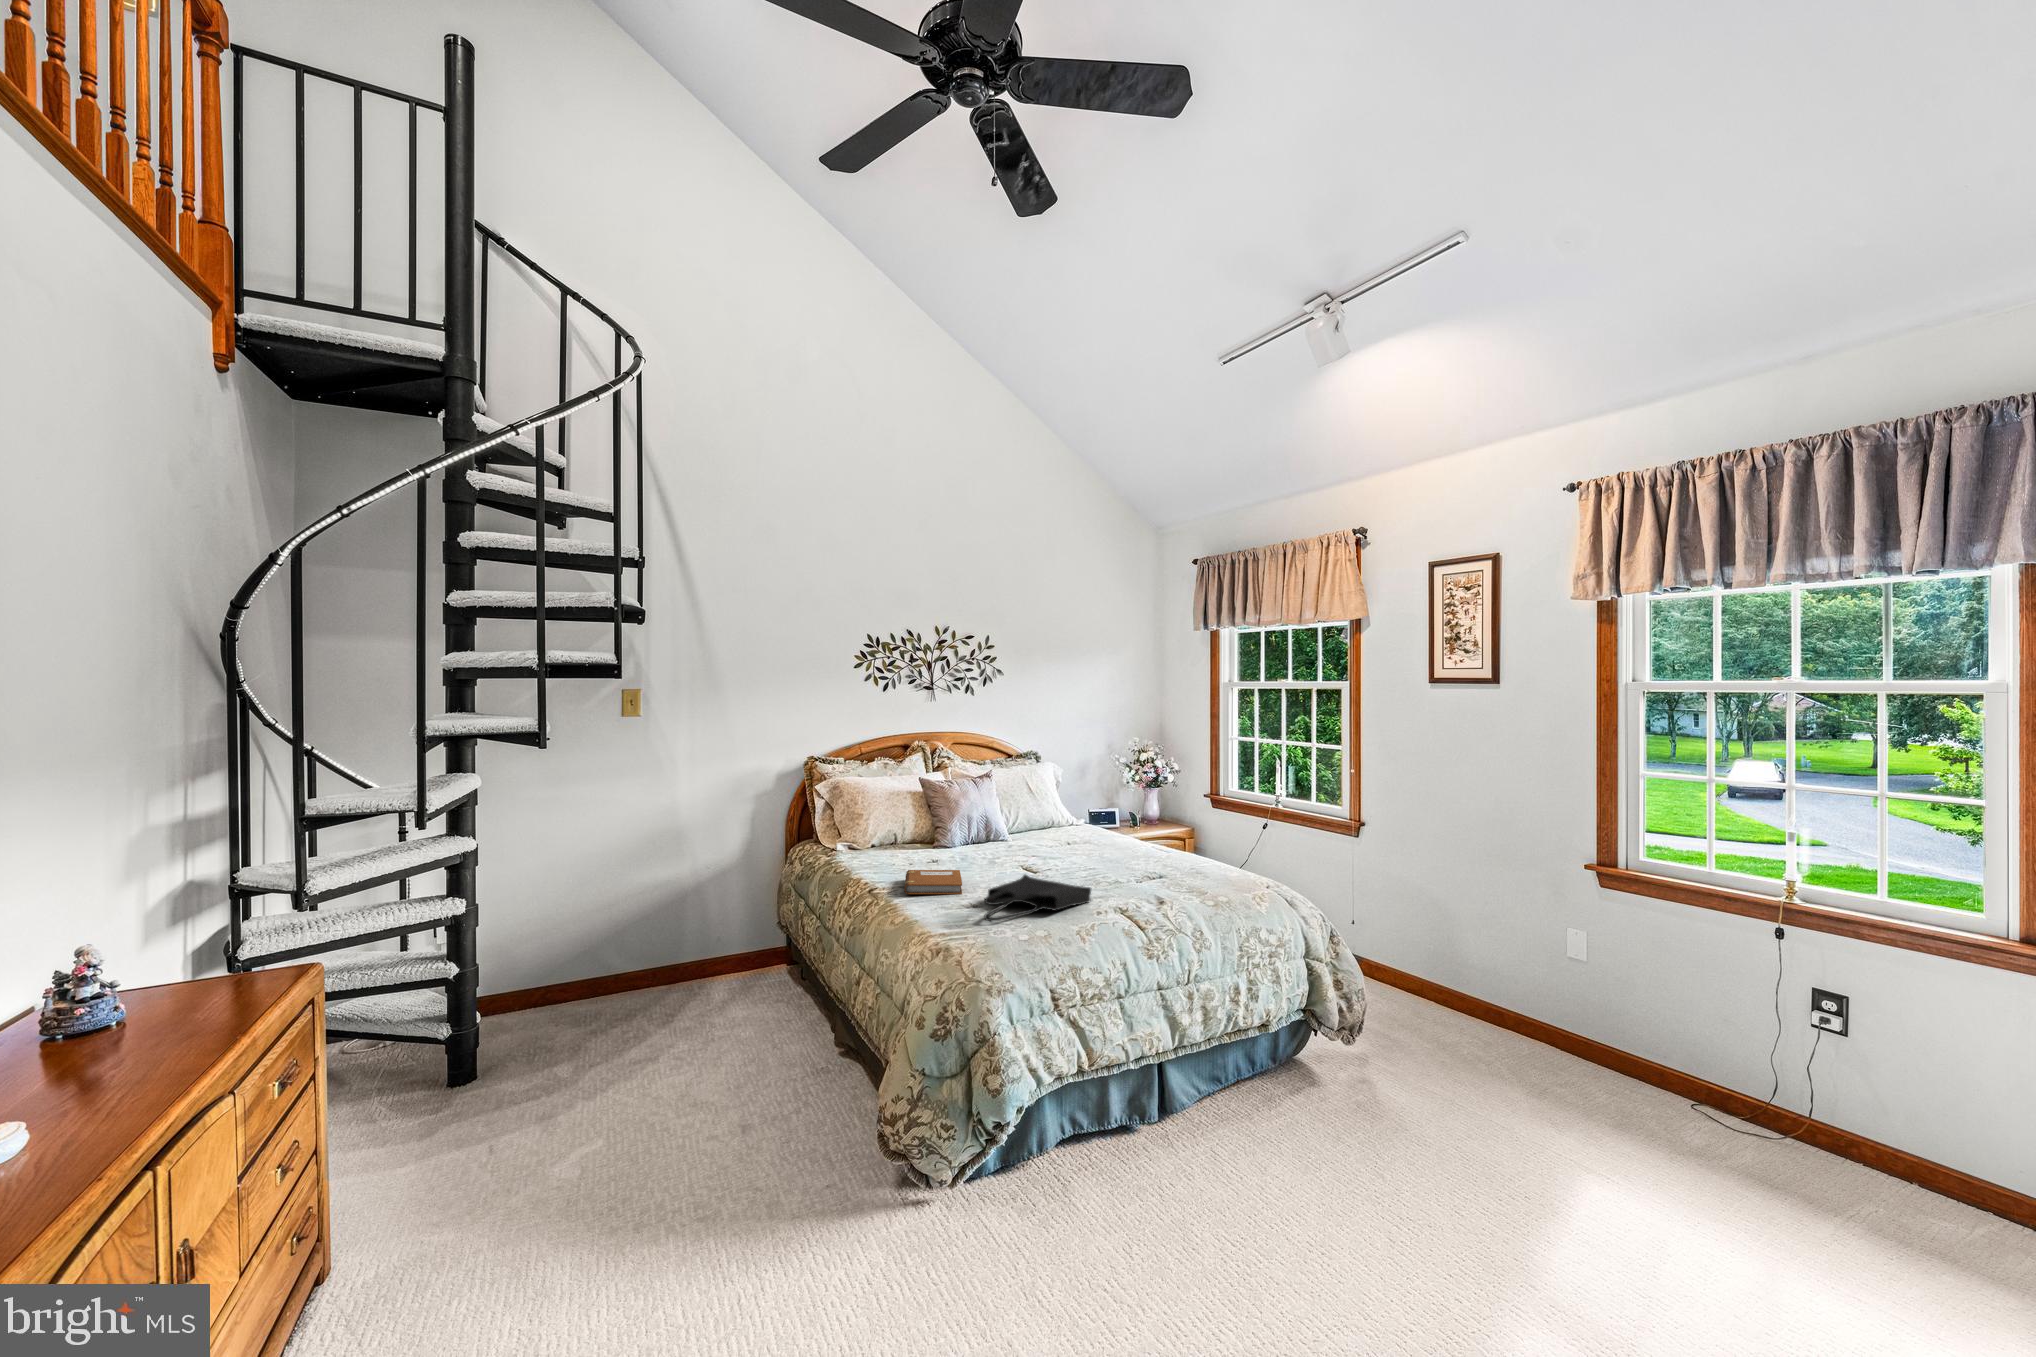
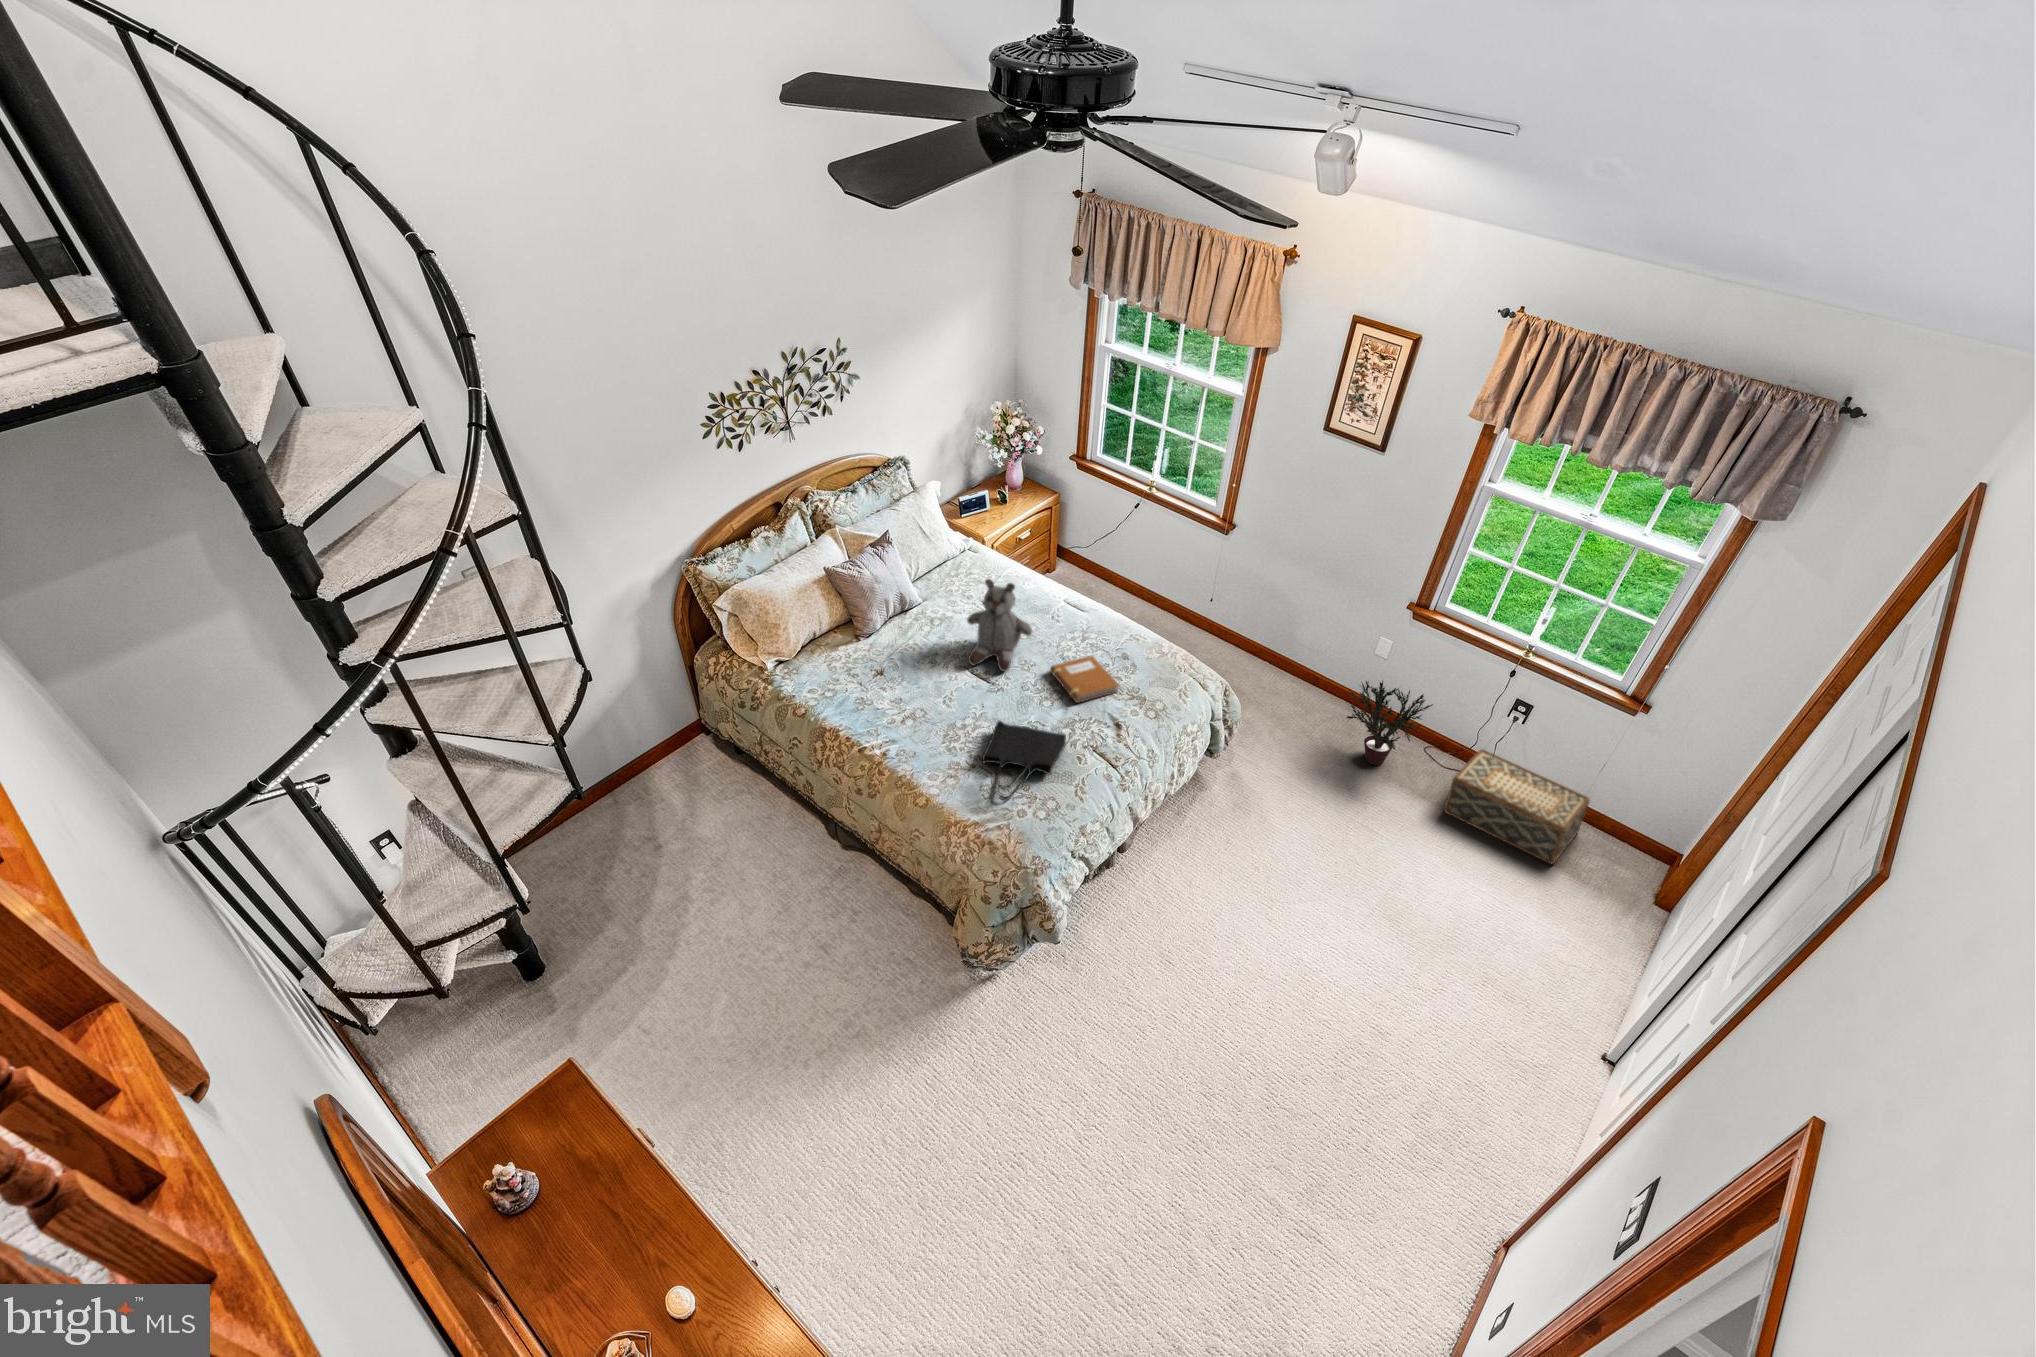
stuffed bear: none [1027,772,1097,864] -> present [967,579,1032,671]
notebook: present [904,870,962,894] -> present [1050,656,1119,703]
potted plant: none [1484,947,1616,1073] -> present [1347,681,1433,765]
woven basket: none [1660,1047,1922,1216] -> present [1444,749,1590,864]

